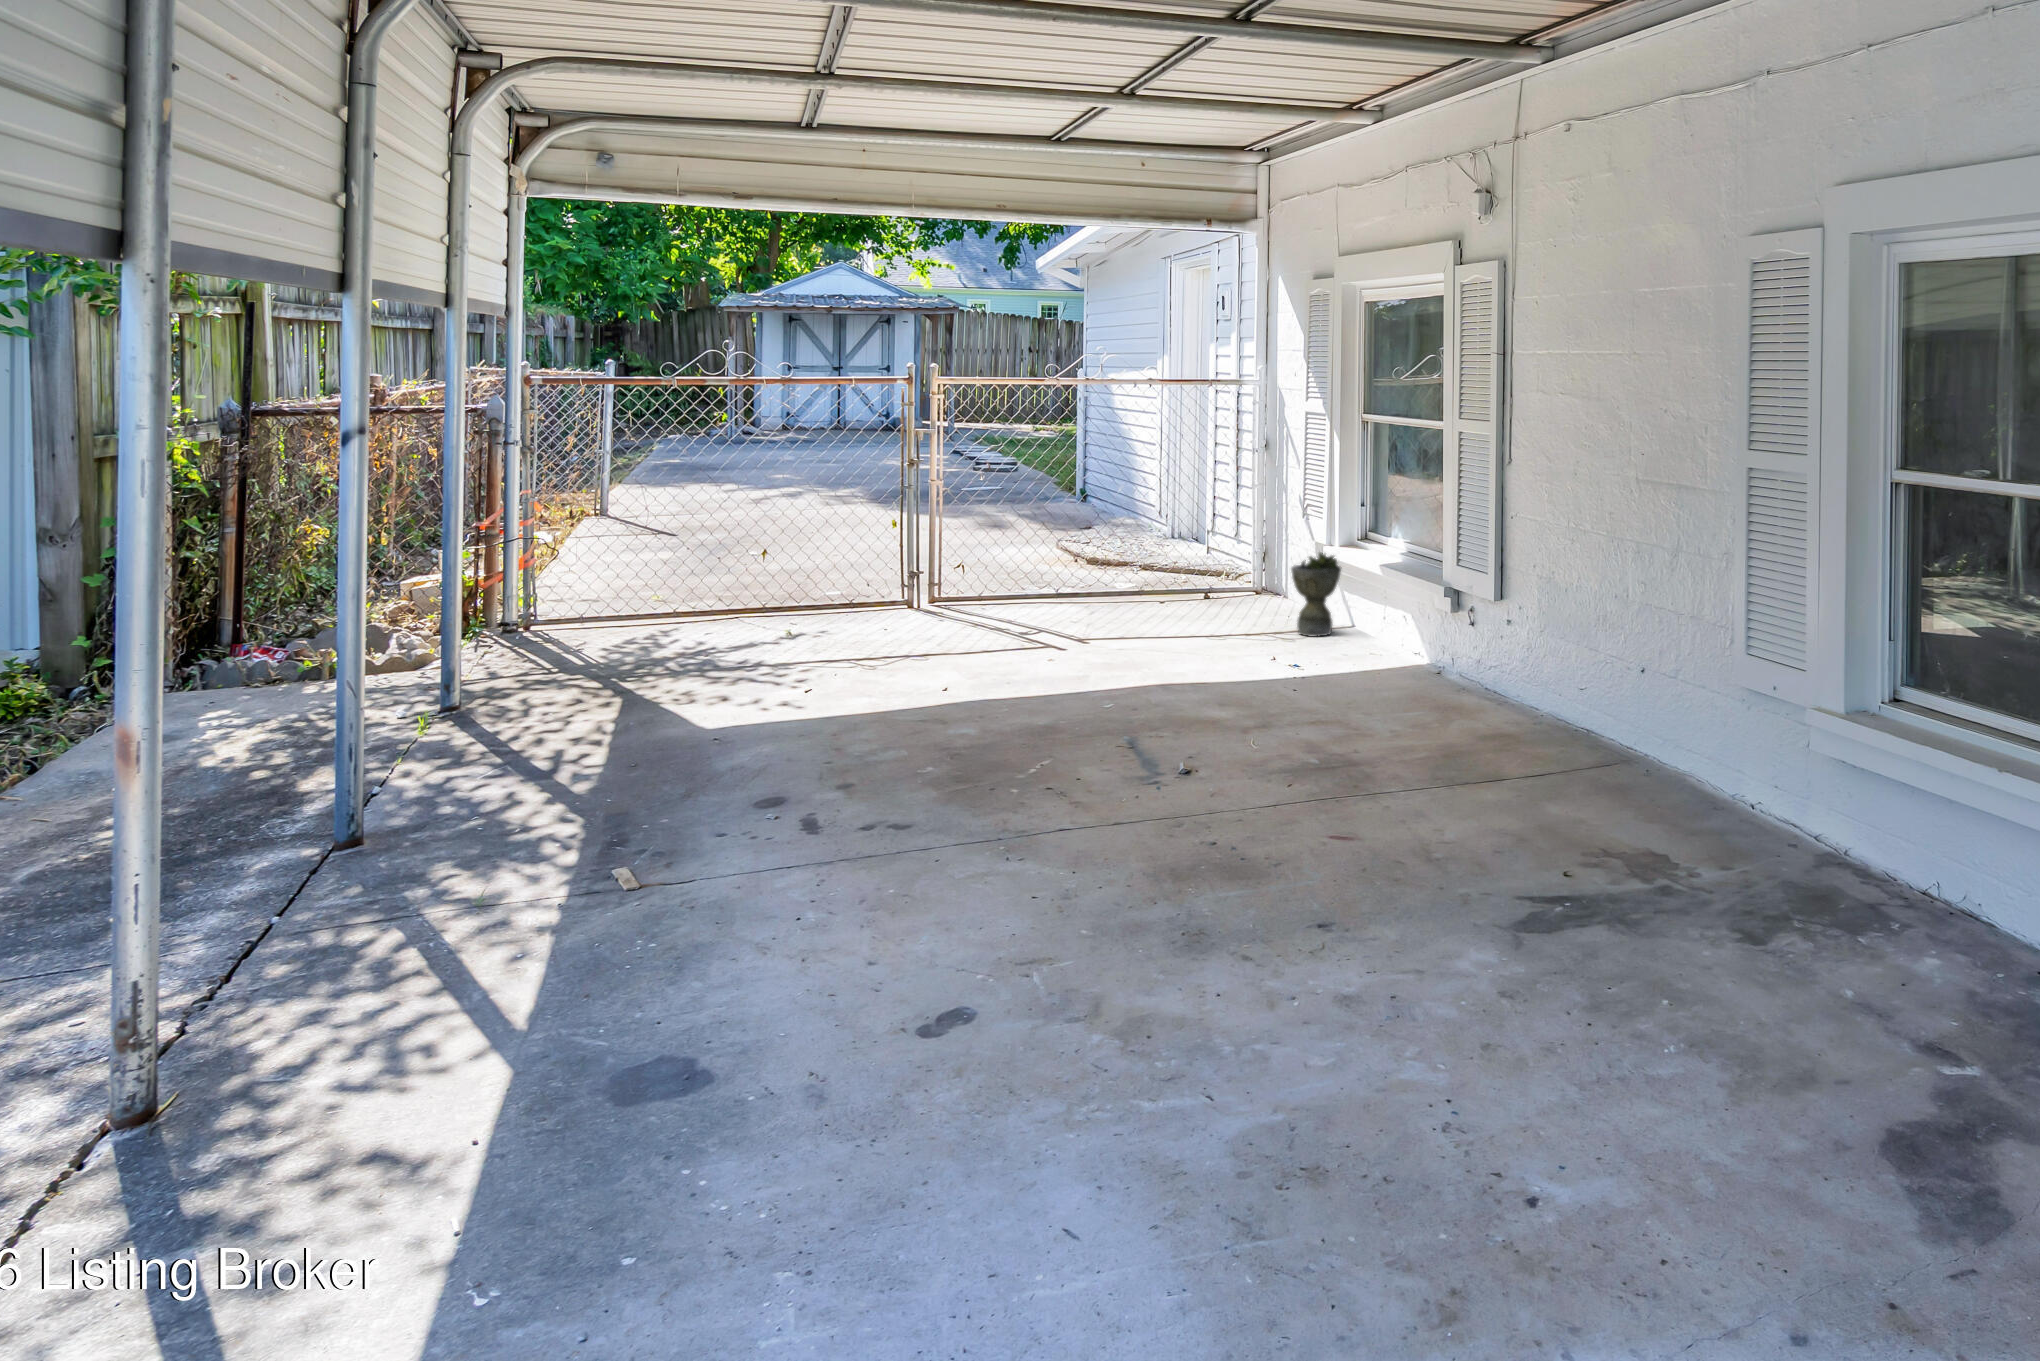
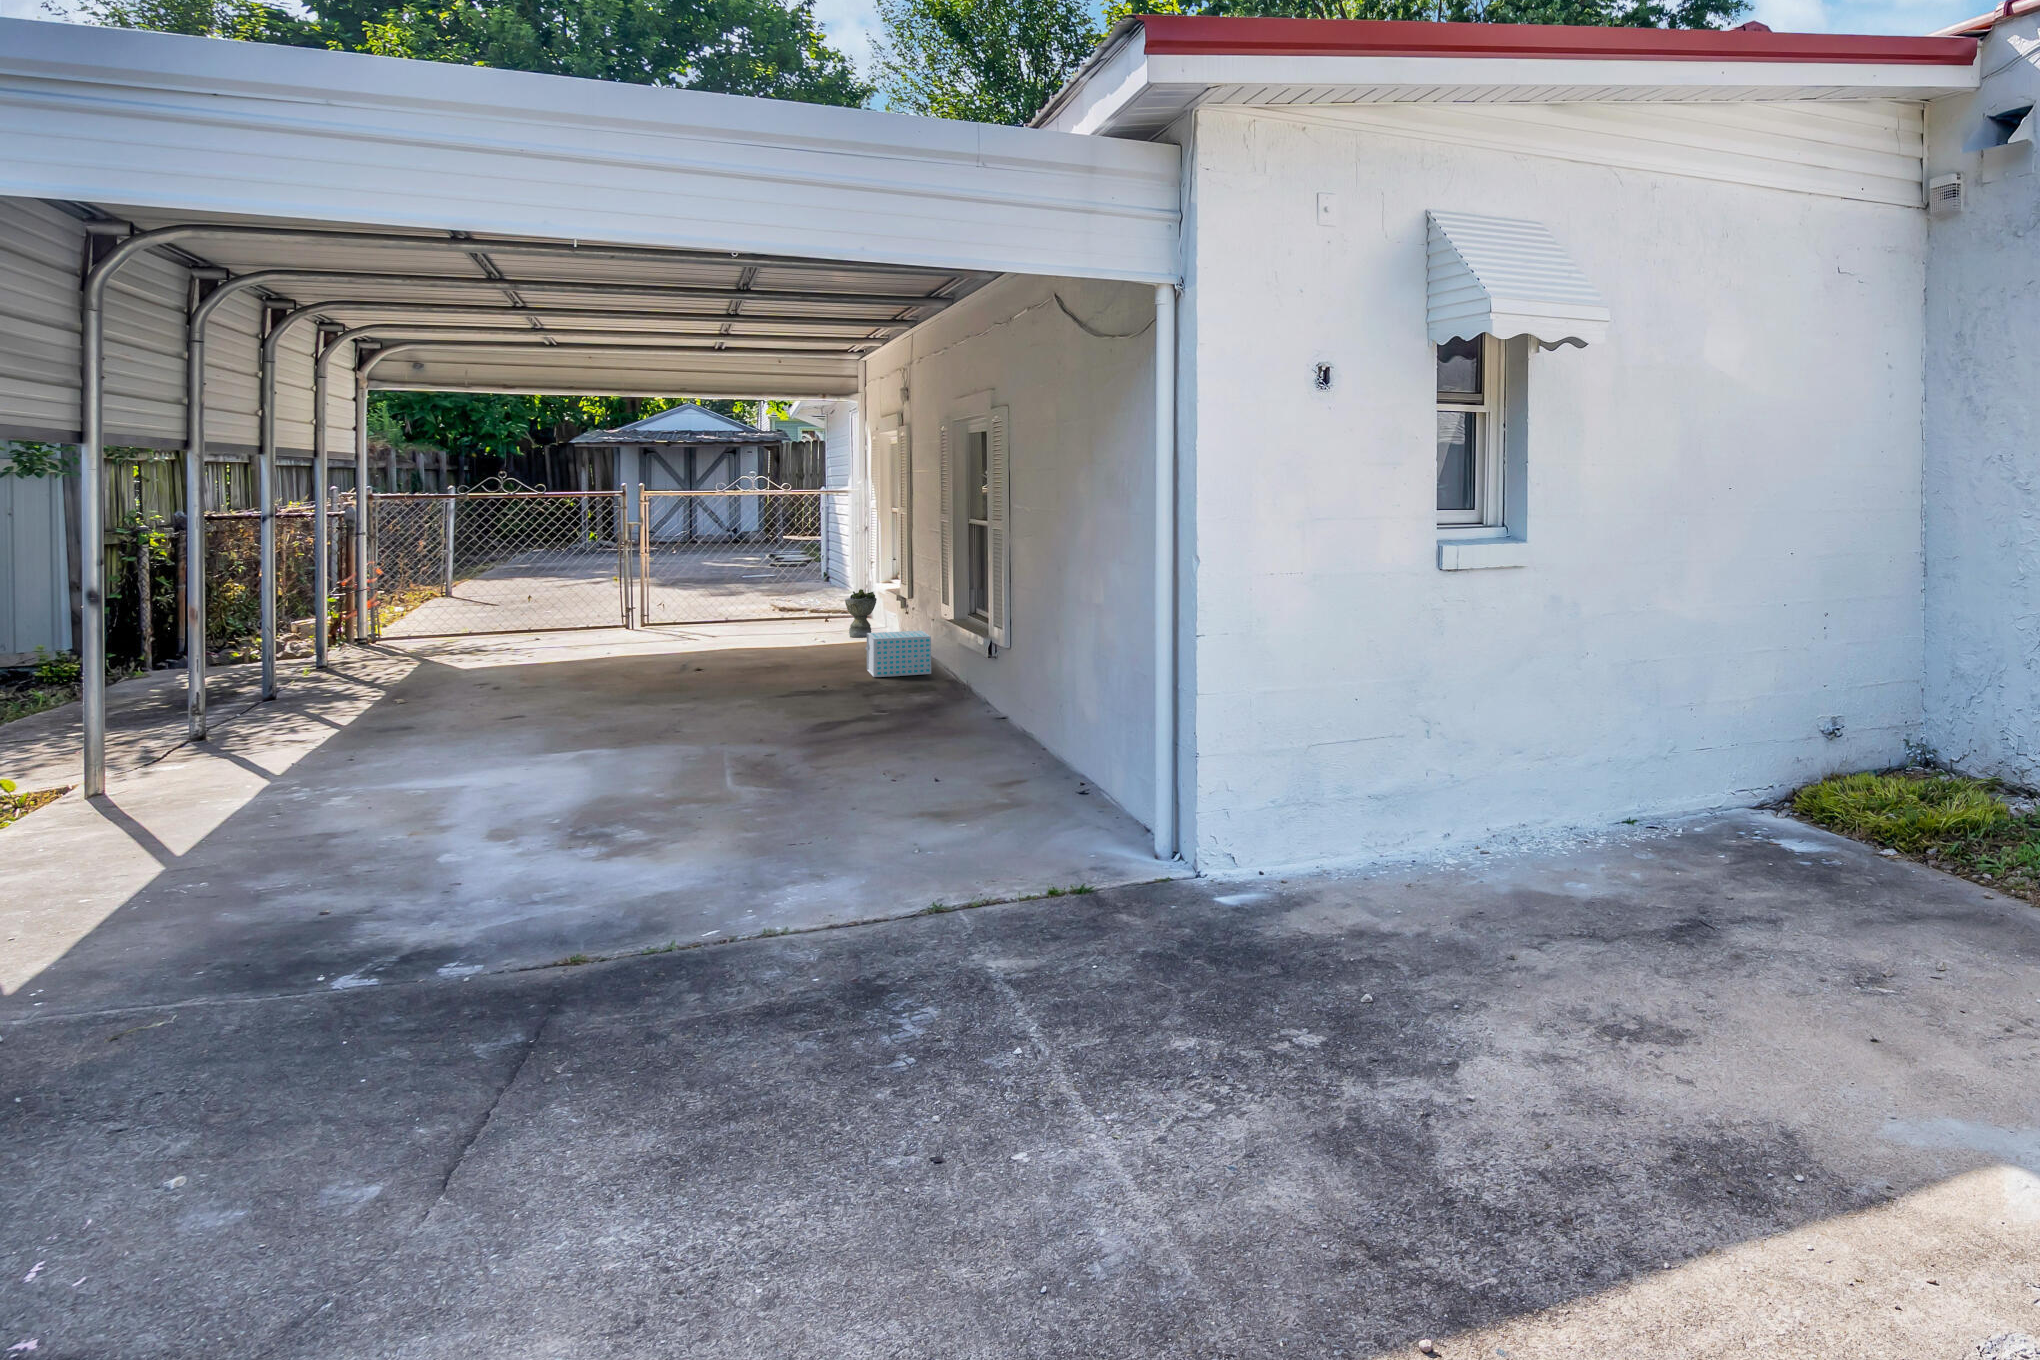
storage box: none [1511,676,1680,797] -> present [865,631,931,677]

